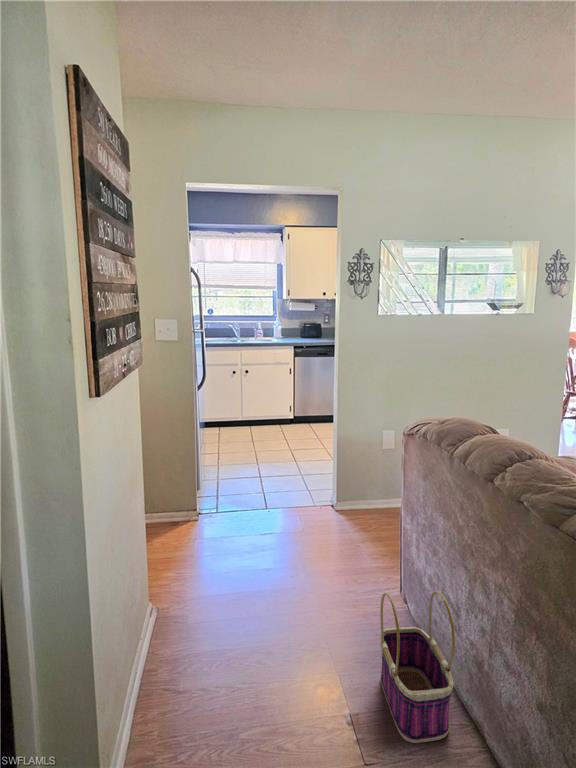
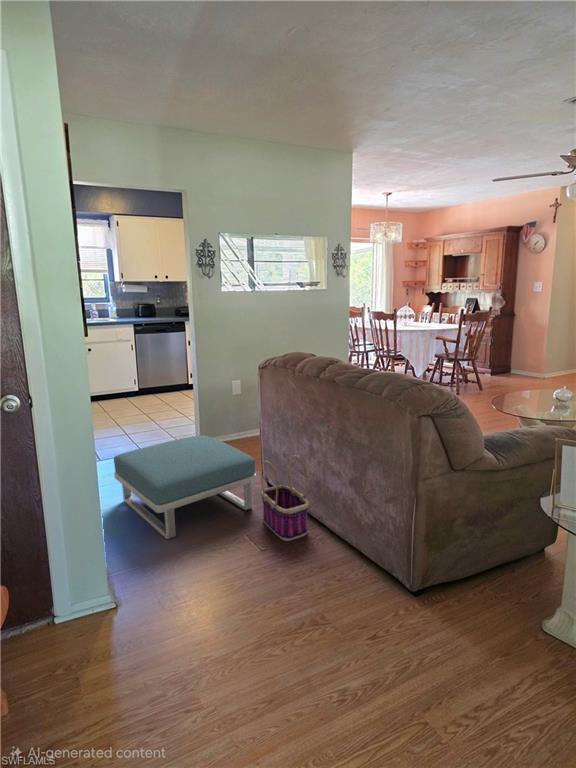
footstool: none [204,509,382,673] -> present [114,435,257,539]

